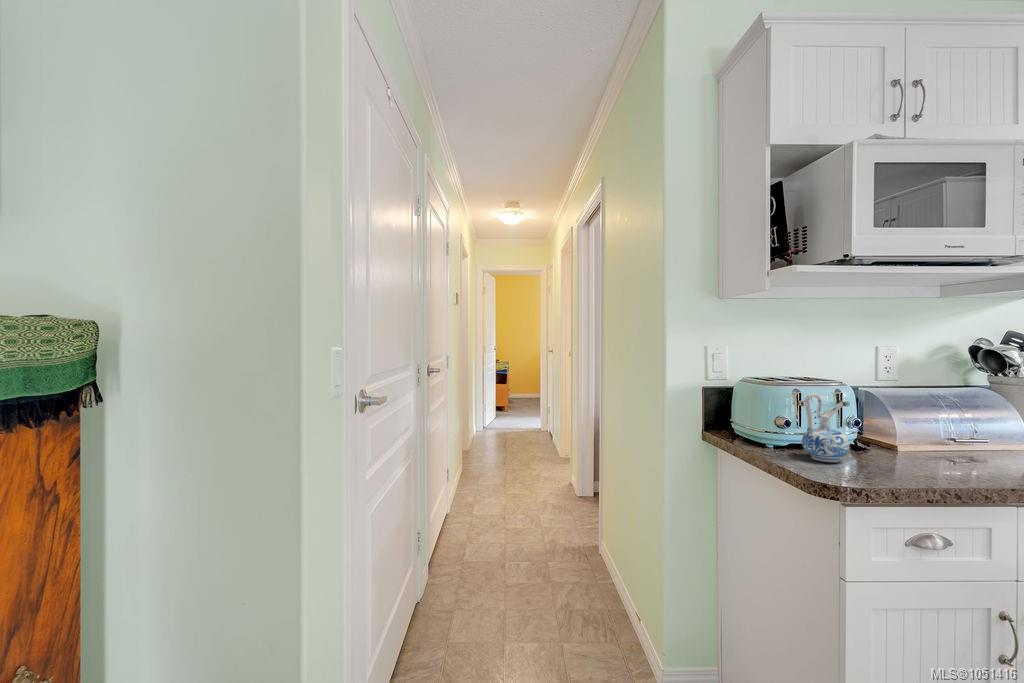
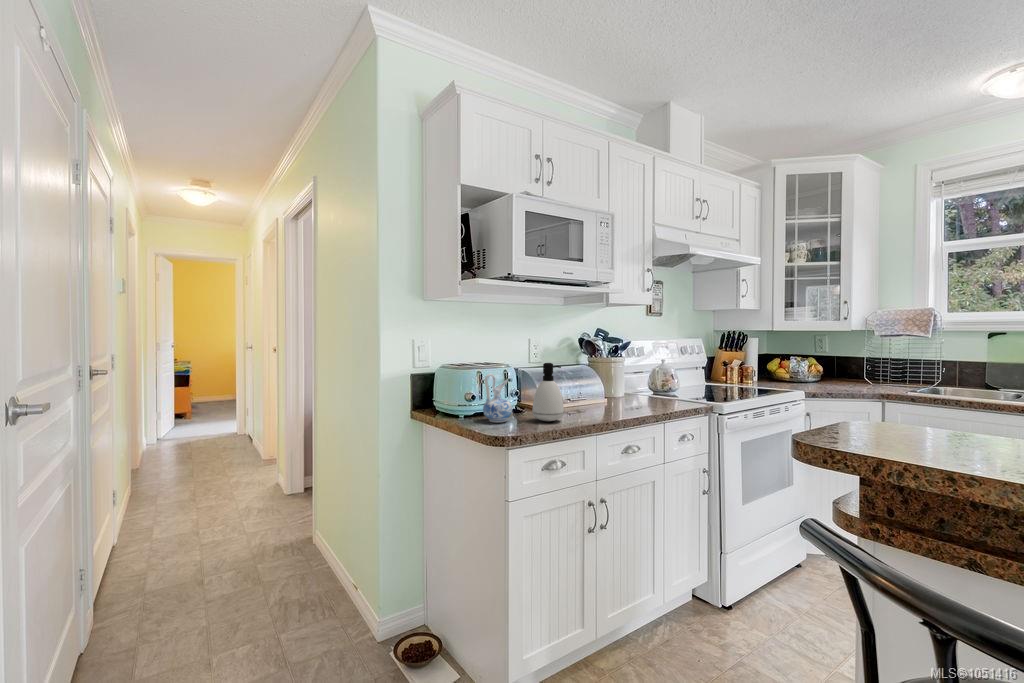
soap dispenser: none [886,383,946,471] -> present [532,363,564,421]

